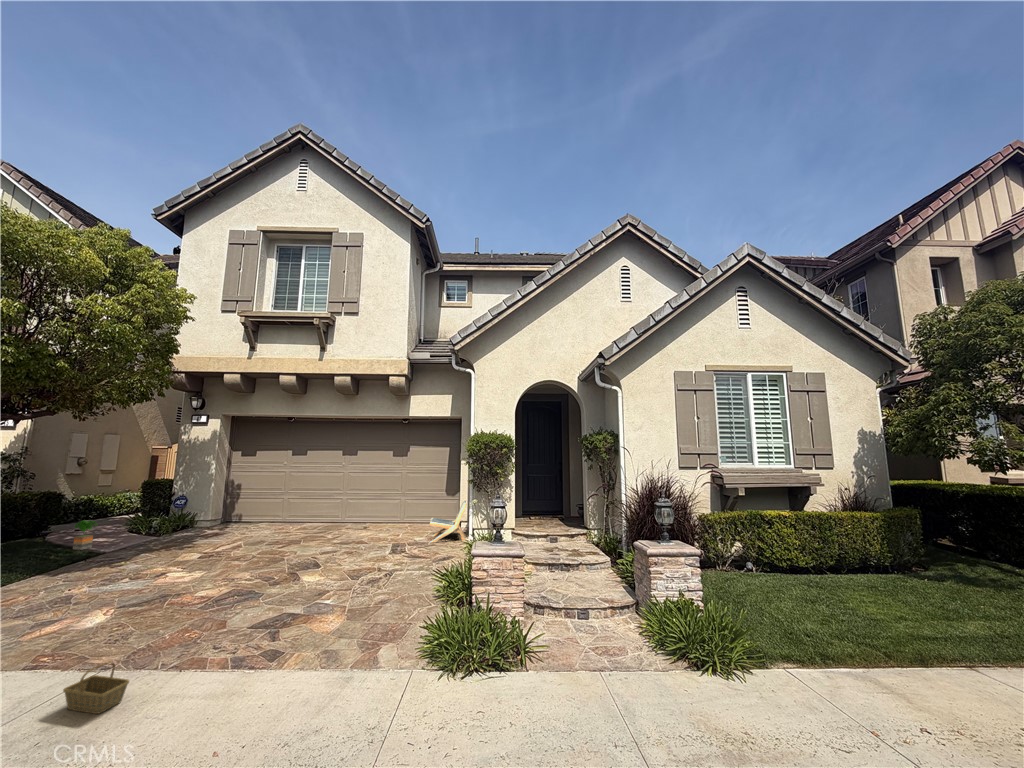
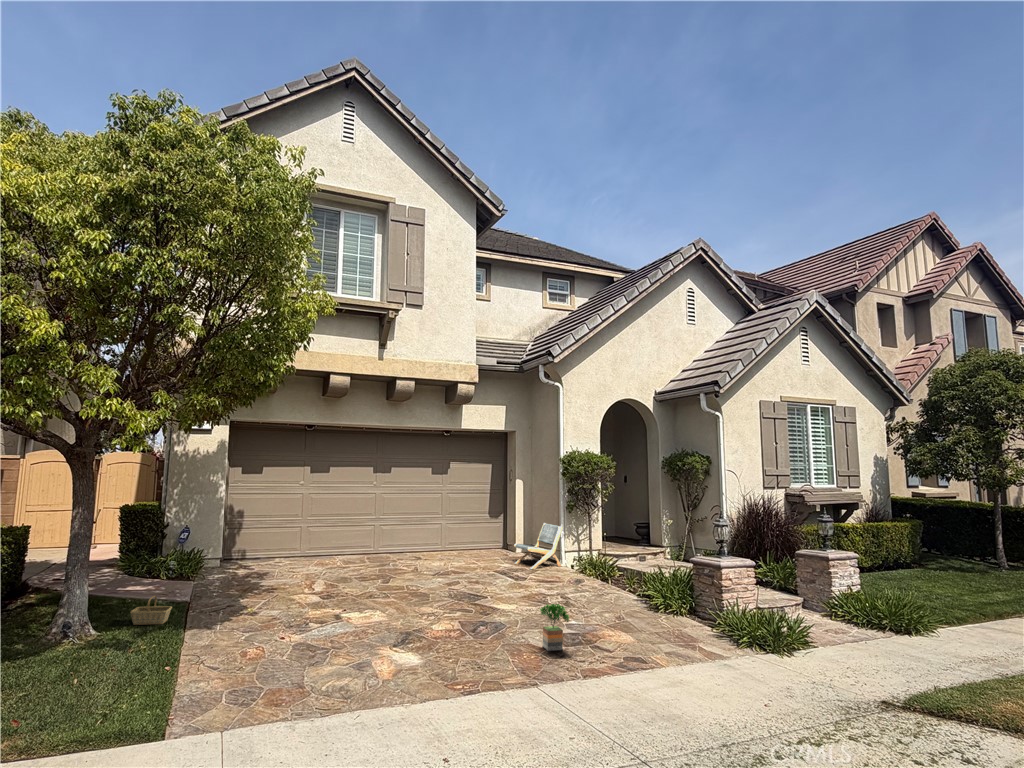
potted tree: present [73,521,97,550] -> present [540,604,569,651]
basket: present [63,662,129,714] -> present [130,596,172,625]

